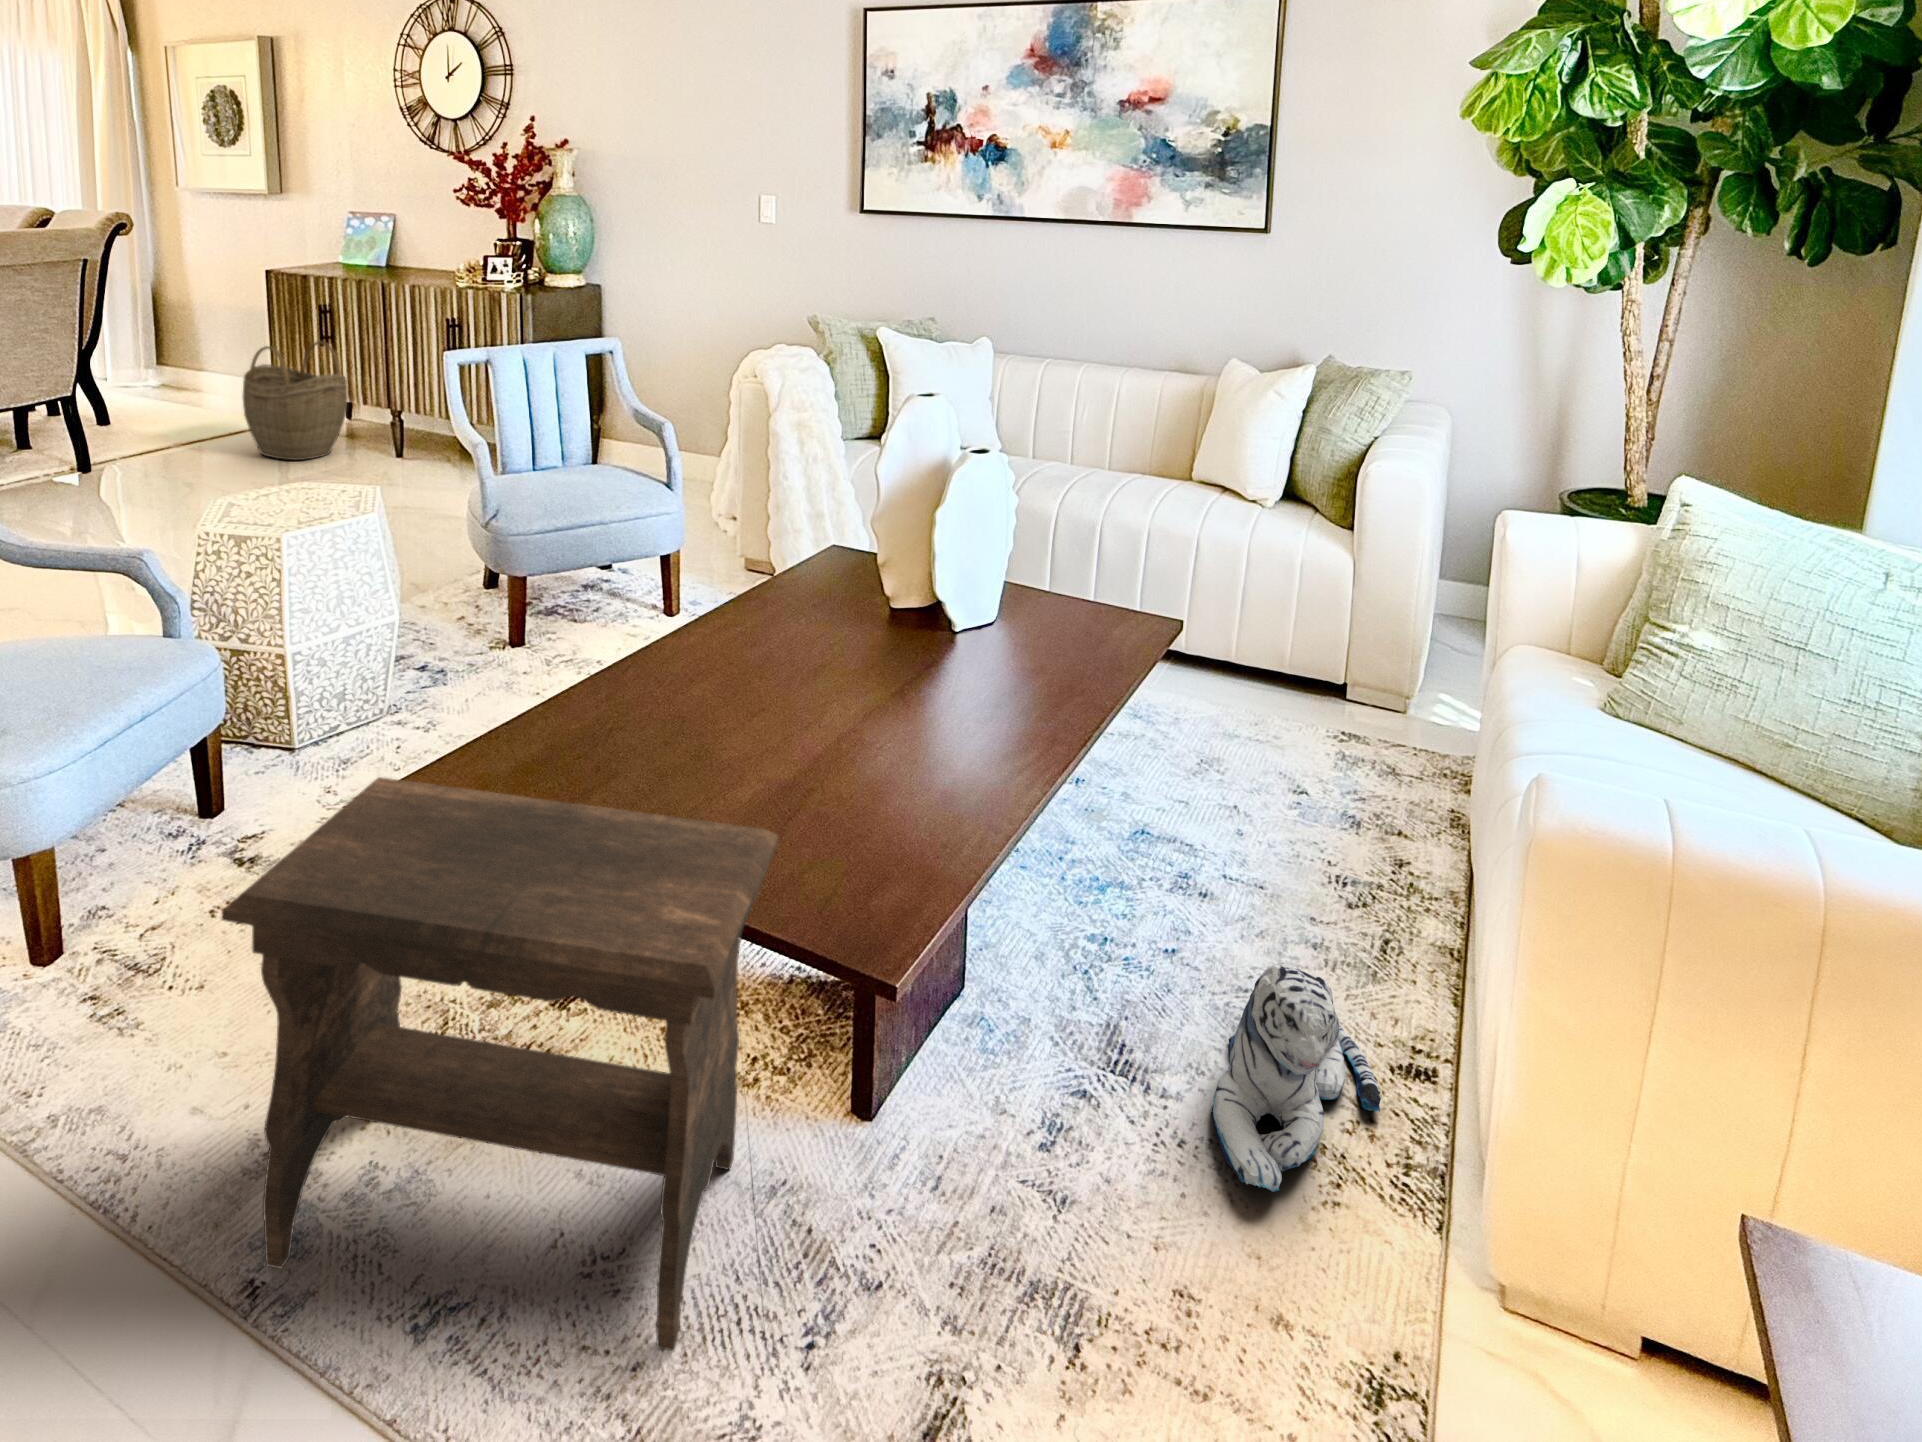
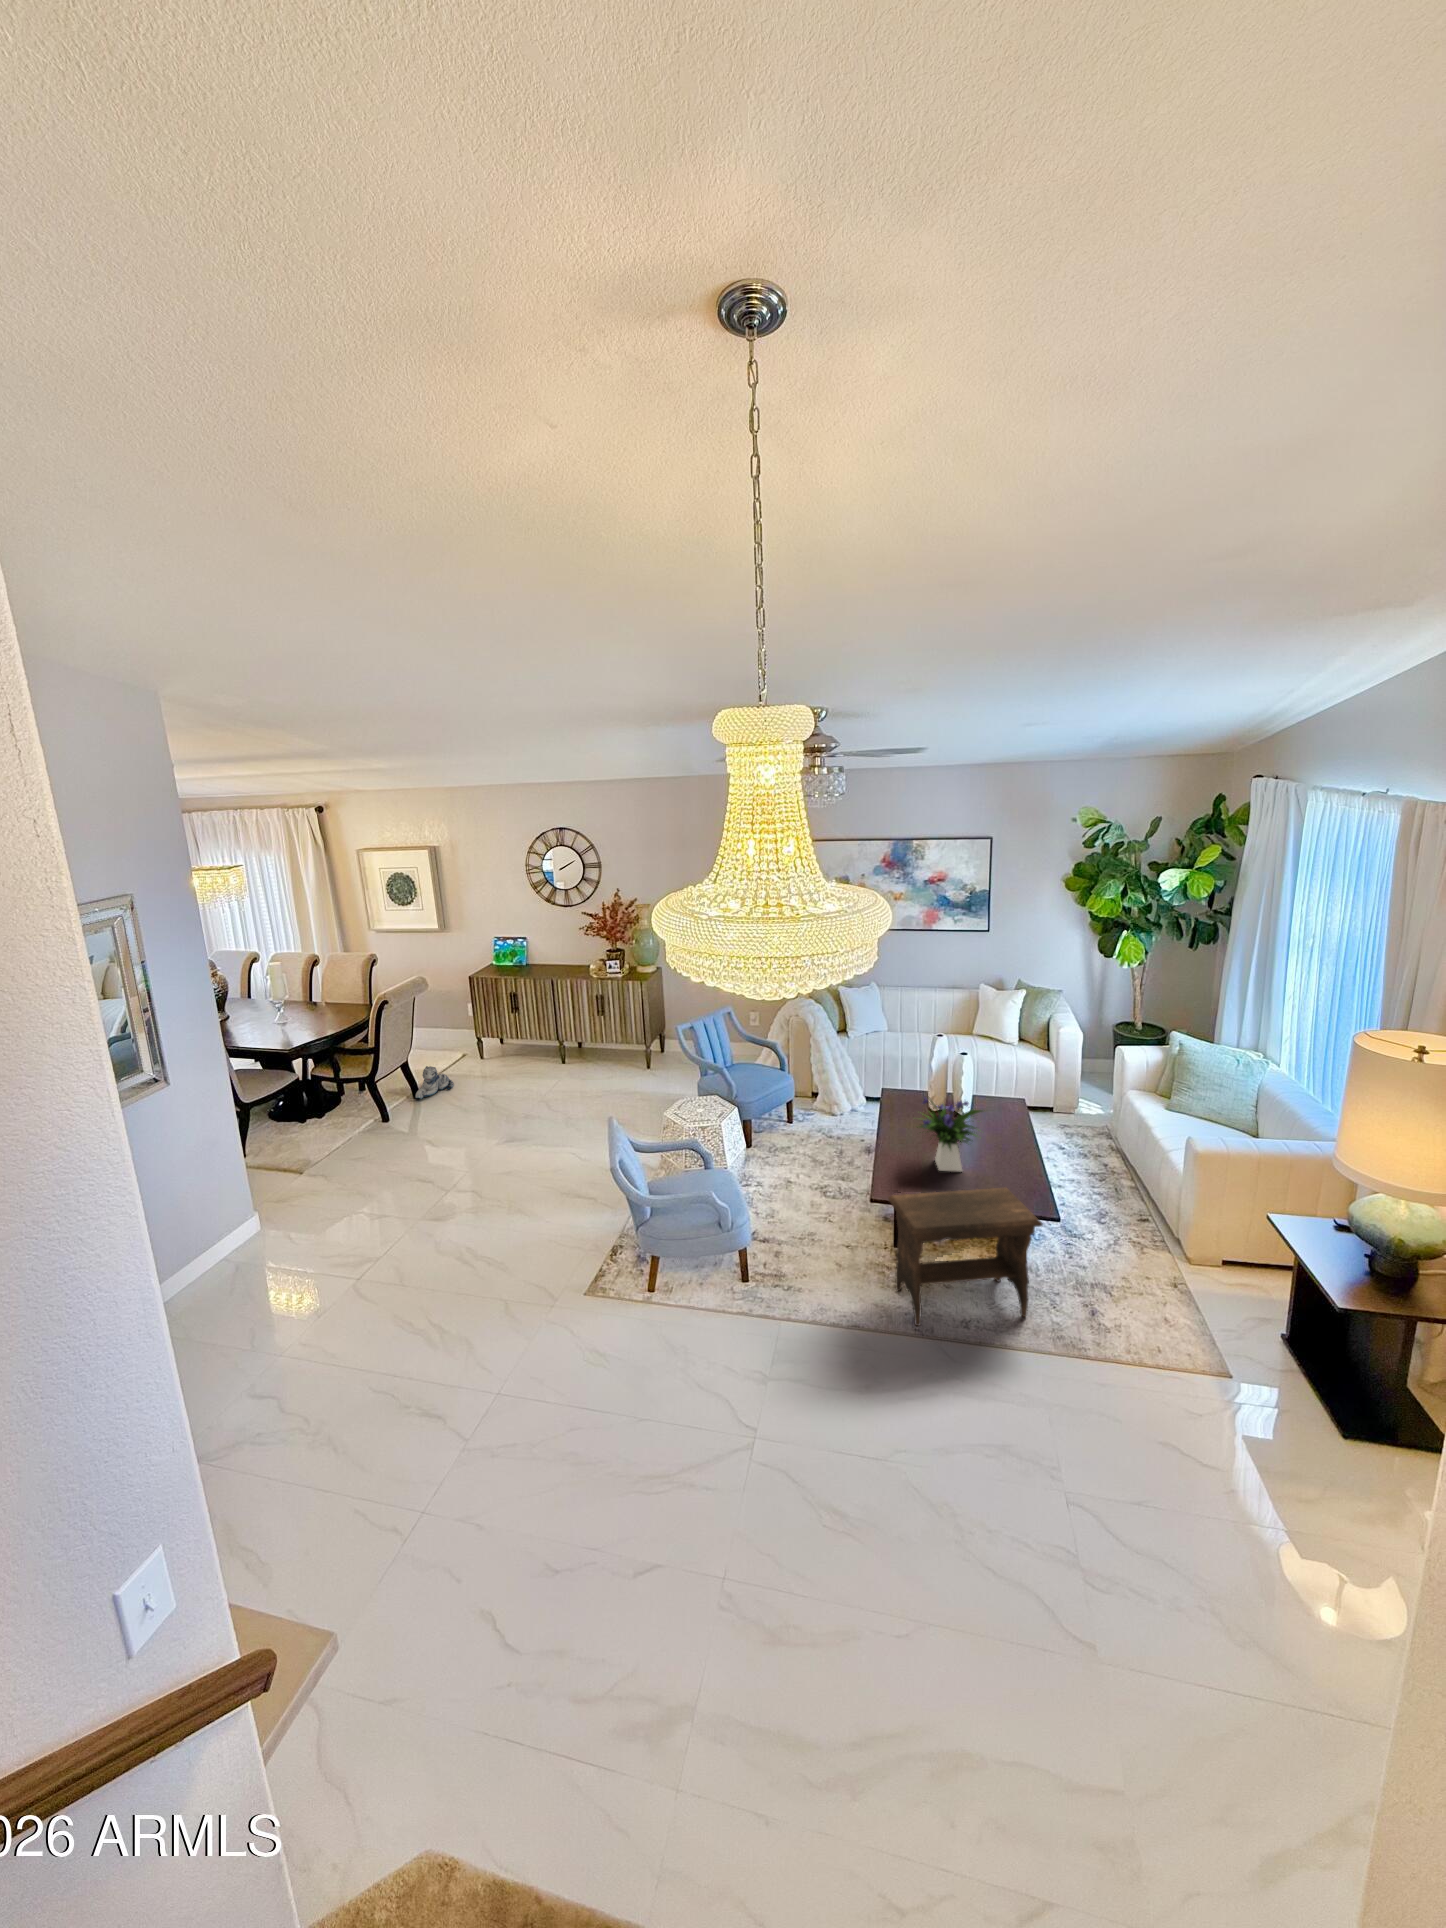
woven basket: present [242,341,348,460] -> none [478,1011,531,1074]
flower arrangement: none [598,498,842,761] -> present [920,1097,981,1171]
plush toy: present [1211,963,1381,1192] -> present [415,1066,454,1099]

